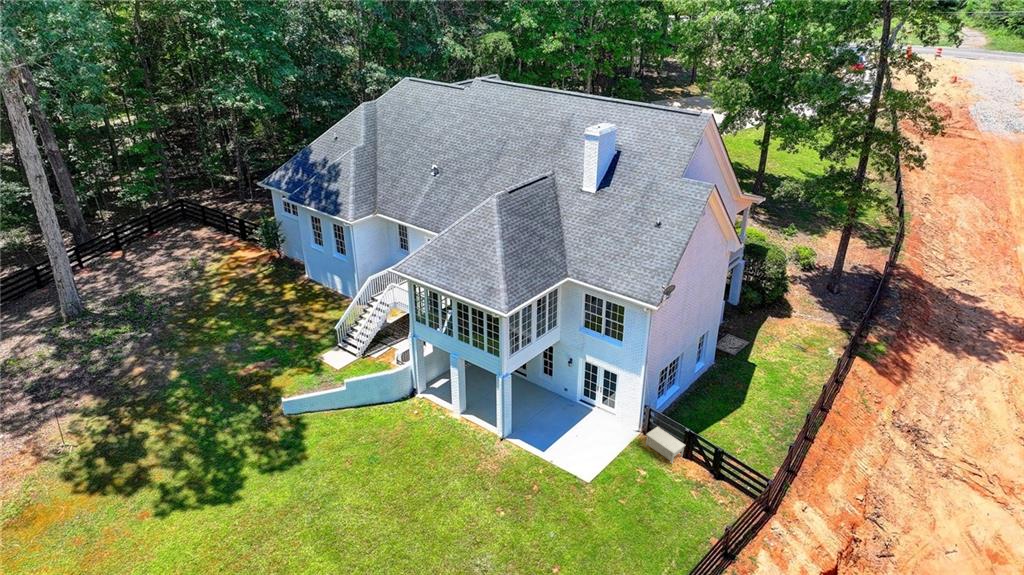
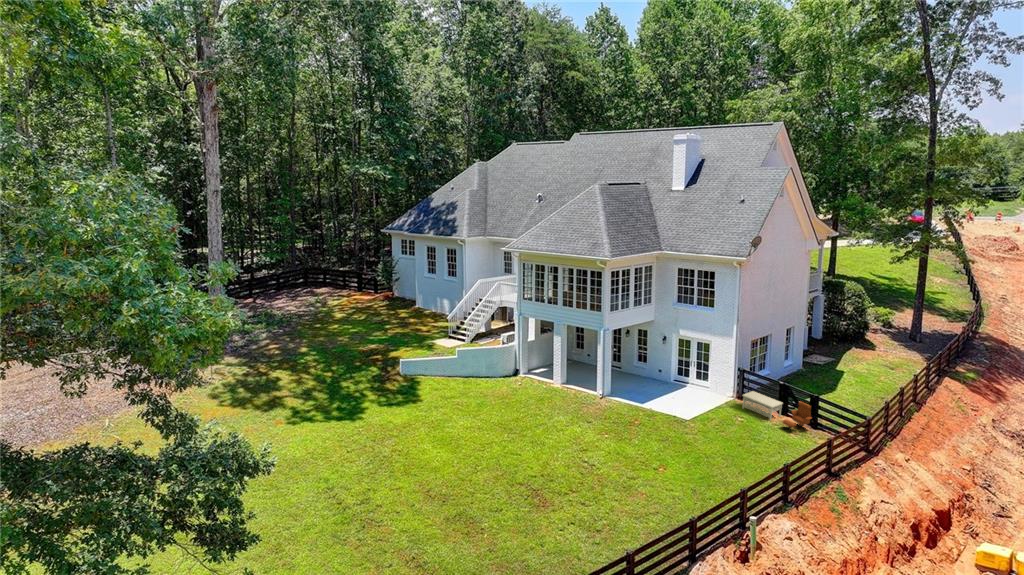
lounge chair: none [682,448,712,483] -> present [783,401,812,431]

